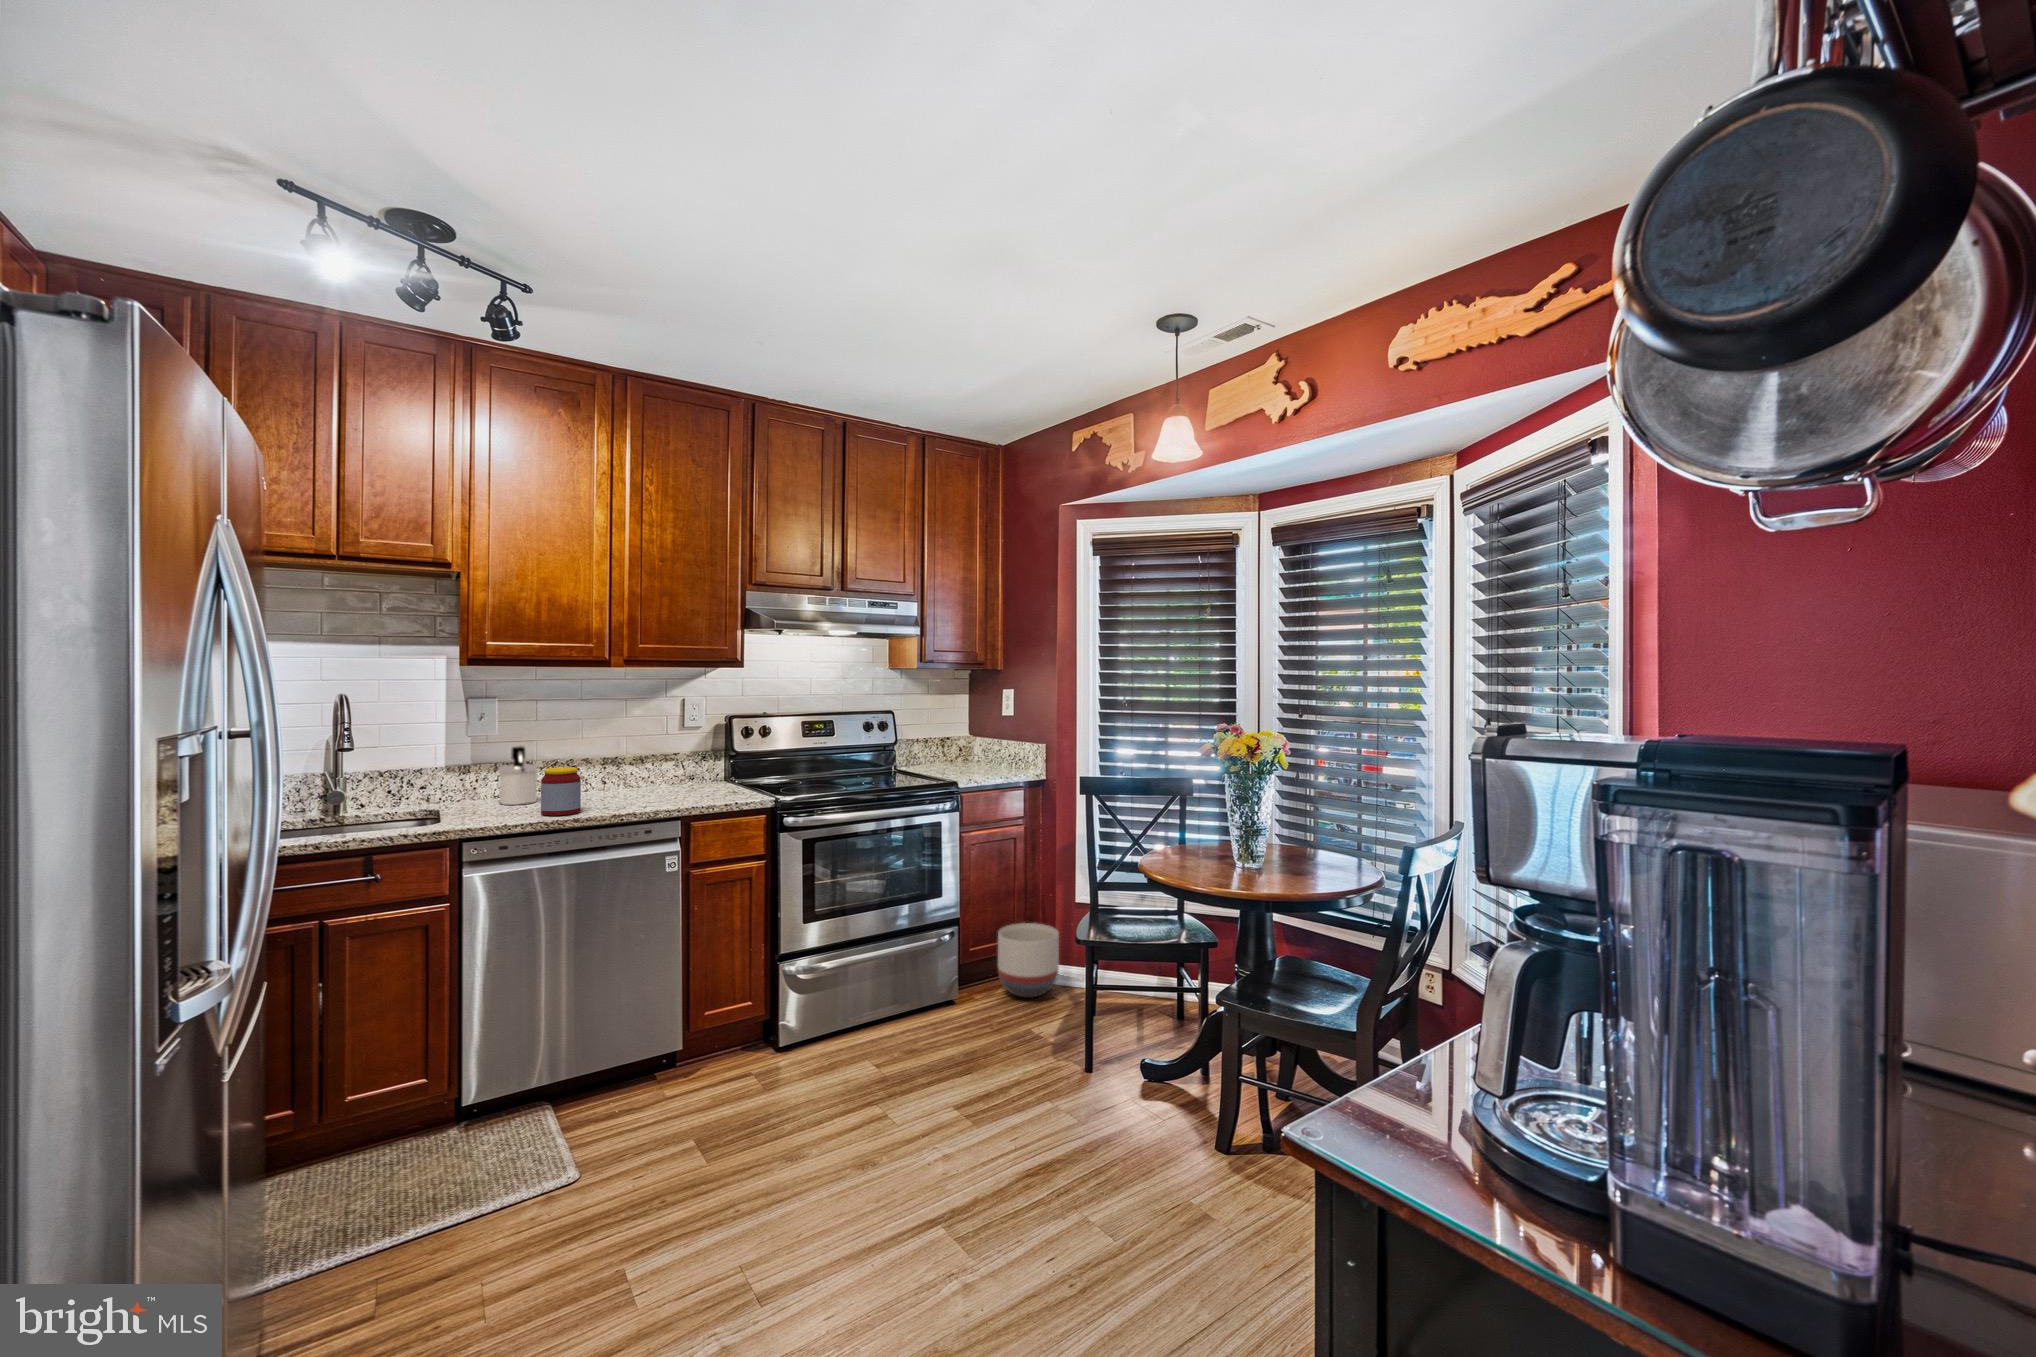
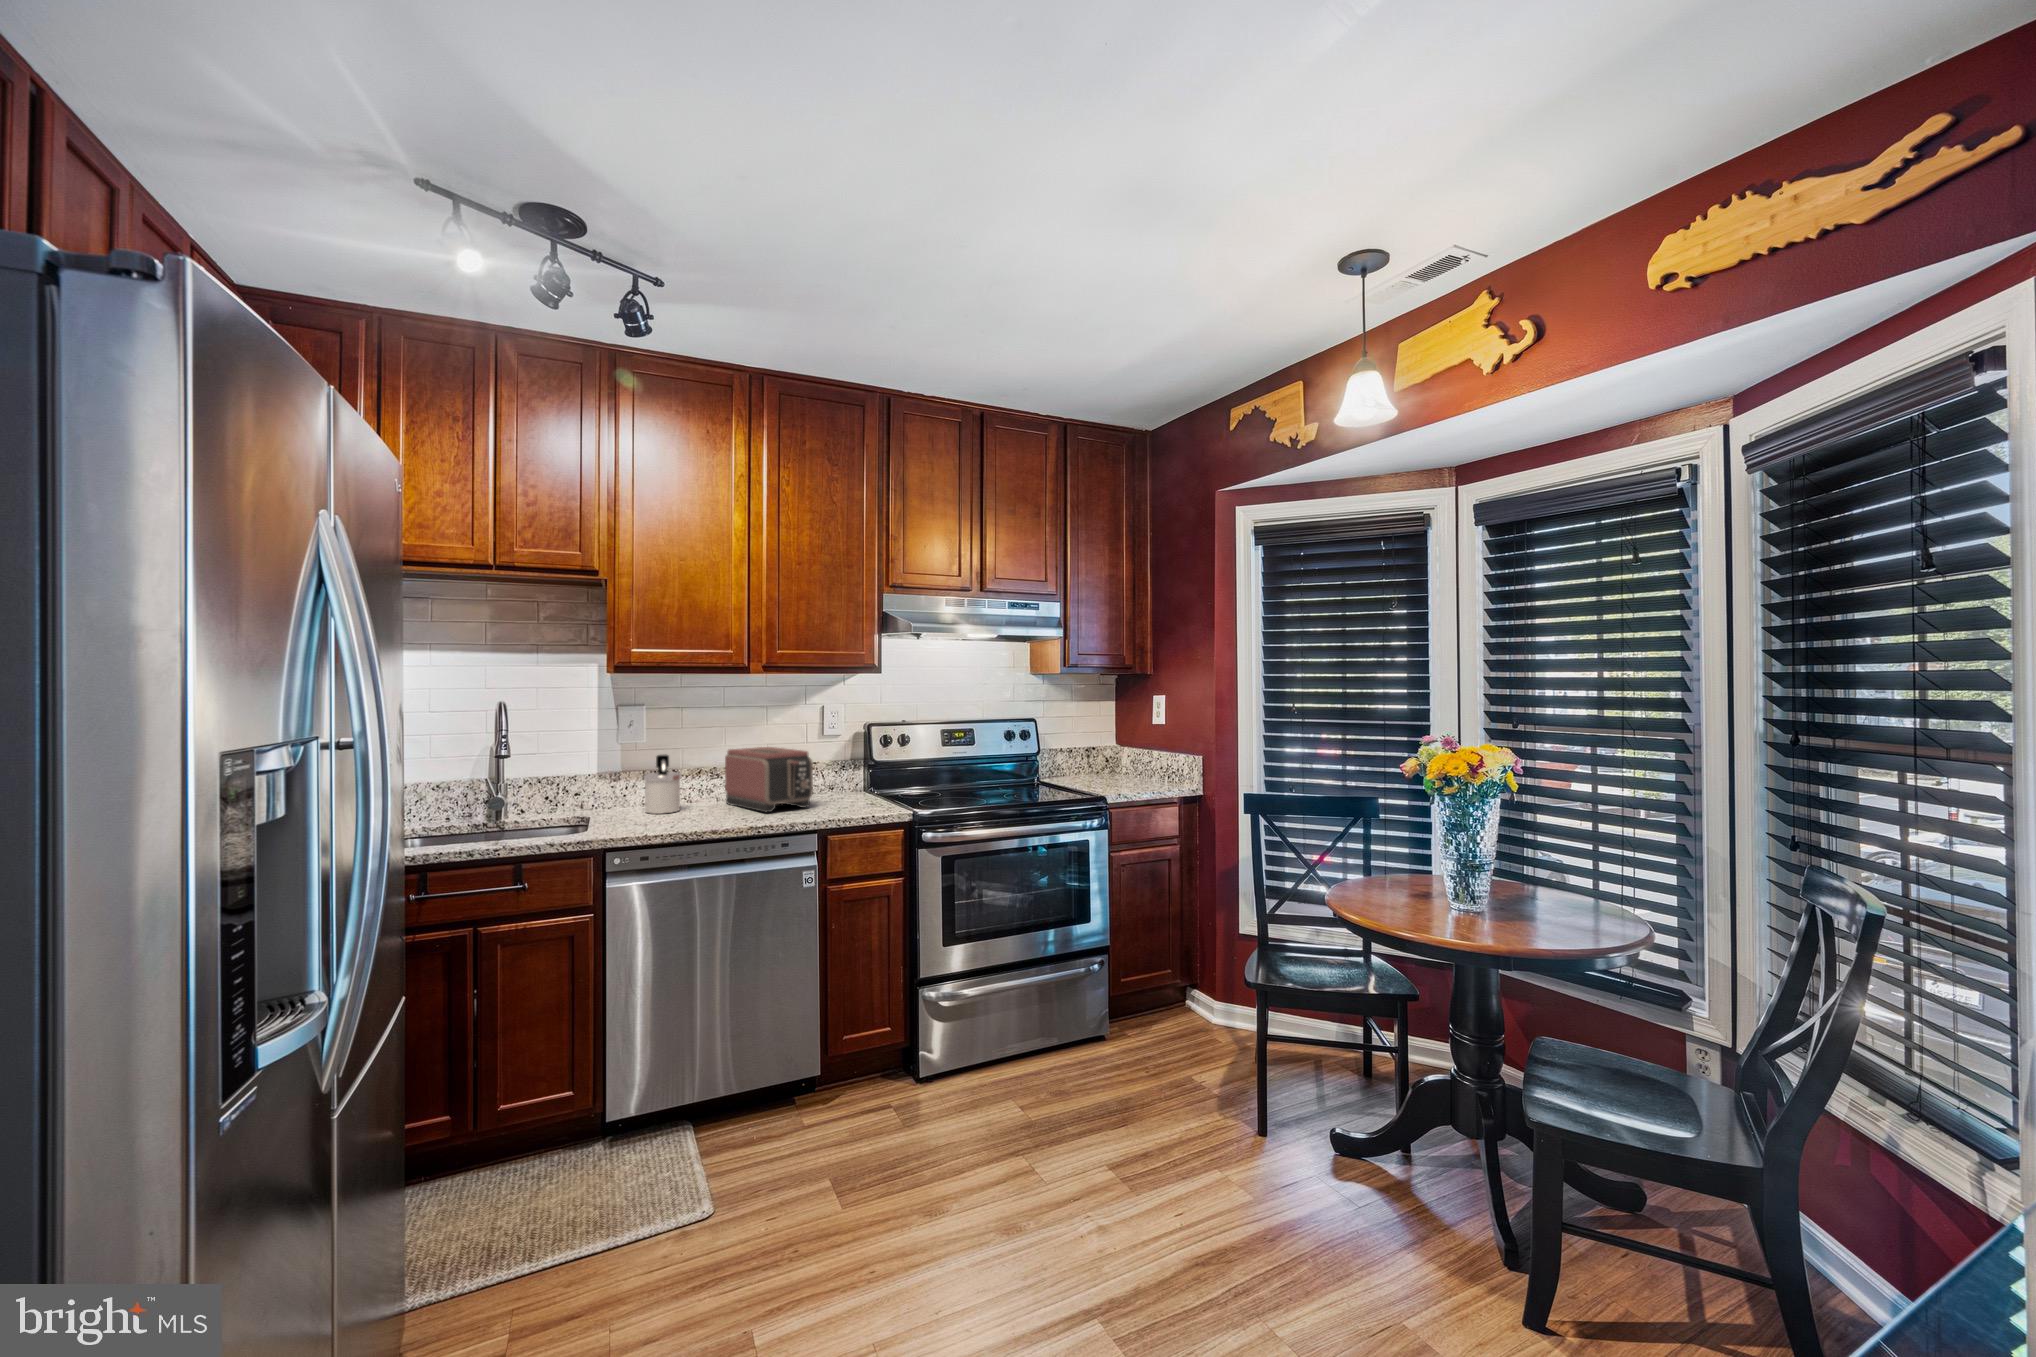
toaster: none [583,739,675,802] -> present [725,747,813,812]
jar: present [541,767,581,816] -> none [681,776,720,827]
planter: present [998,923,1059,997] -> none [1153,953,1221,1037]

